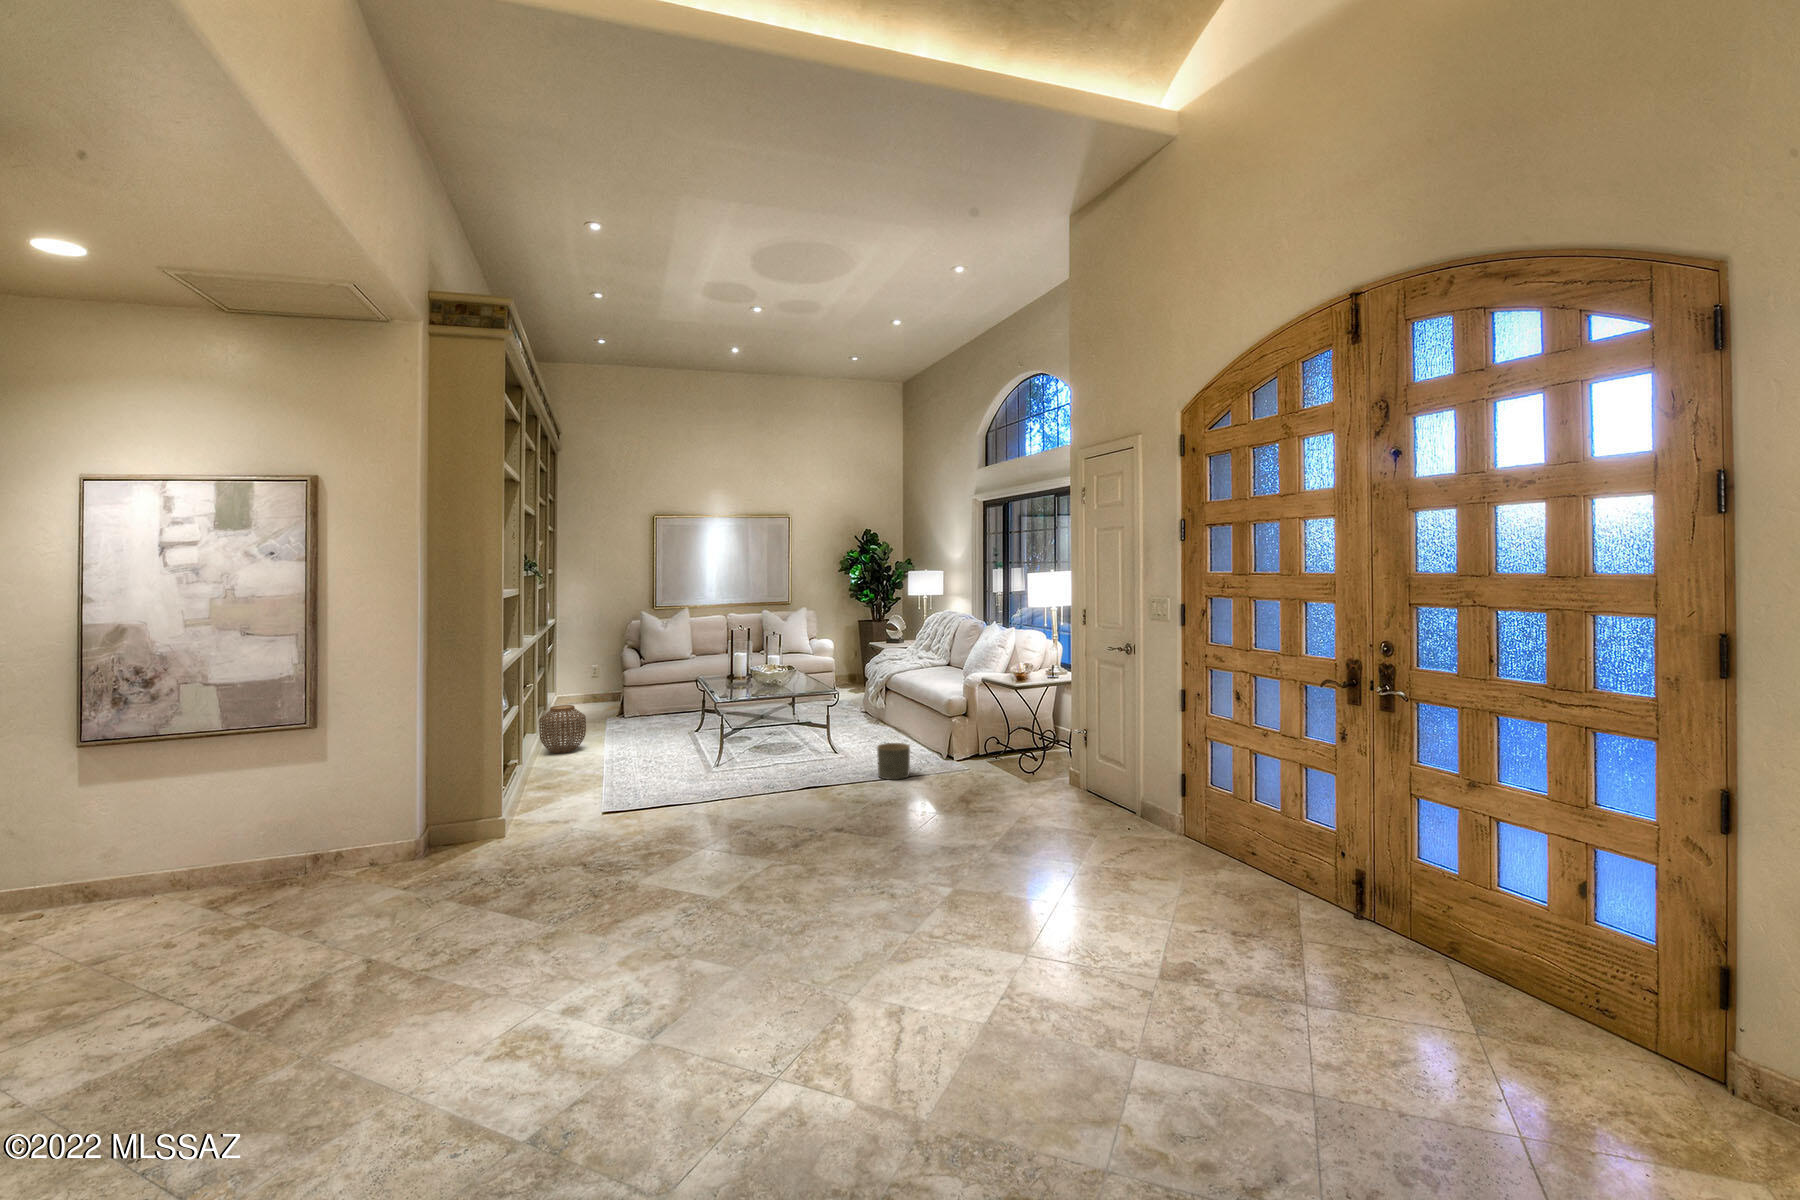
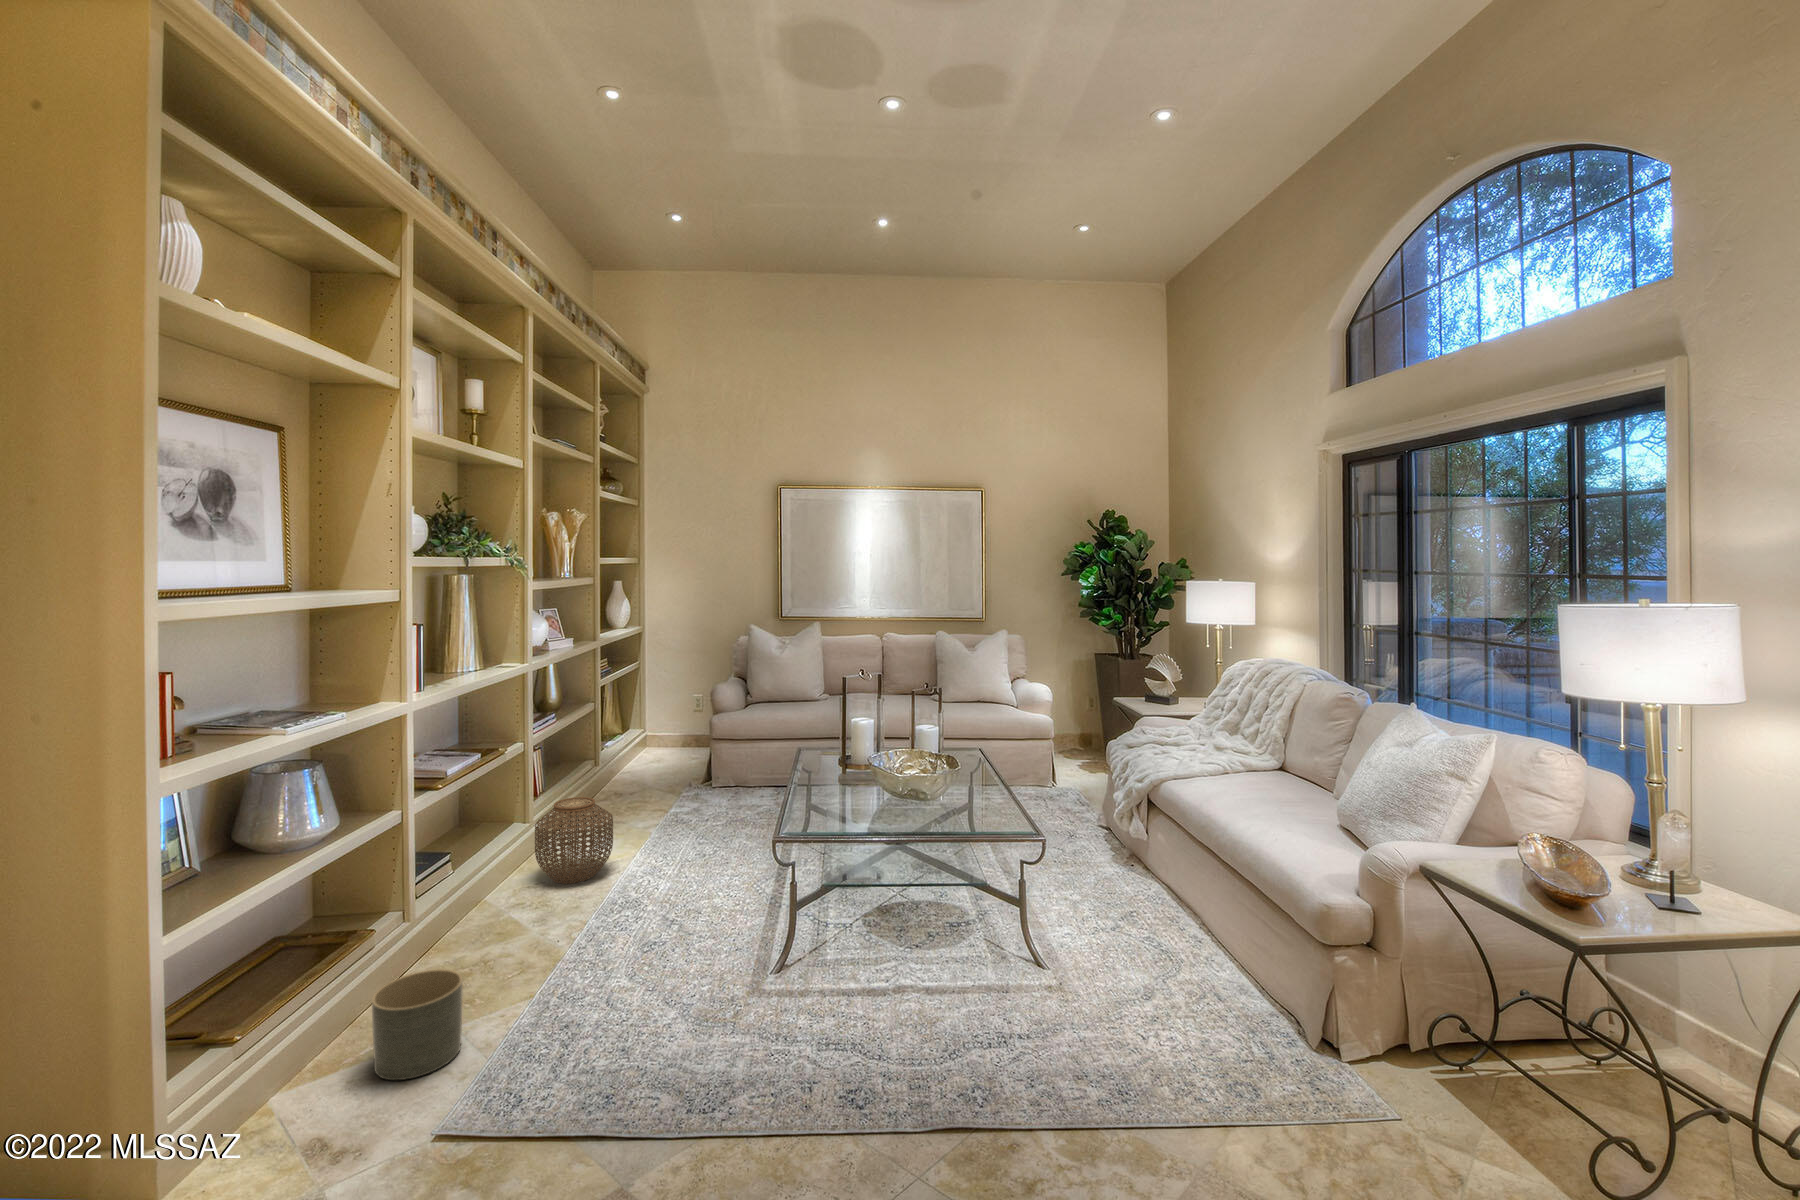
planter: present [877,743,910,780] -> present [372,969,463,1080]

